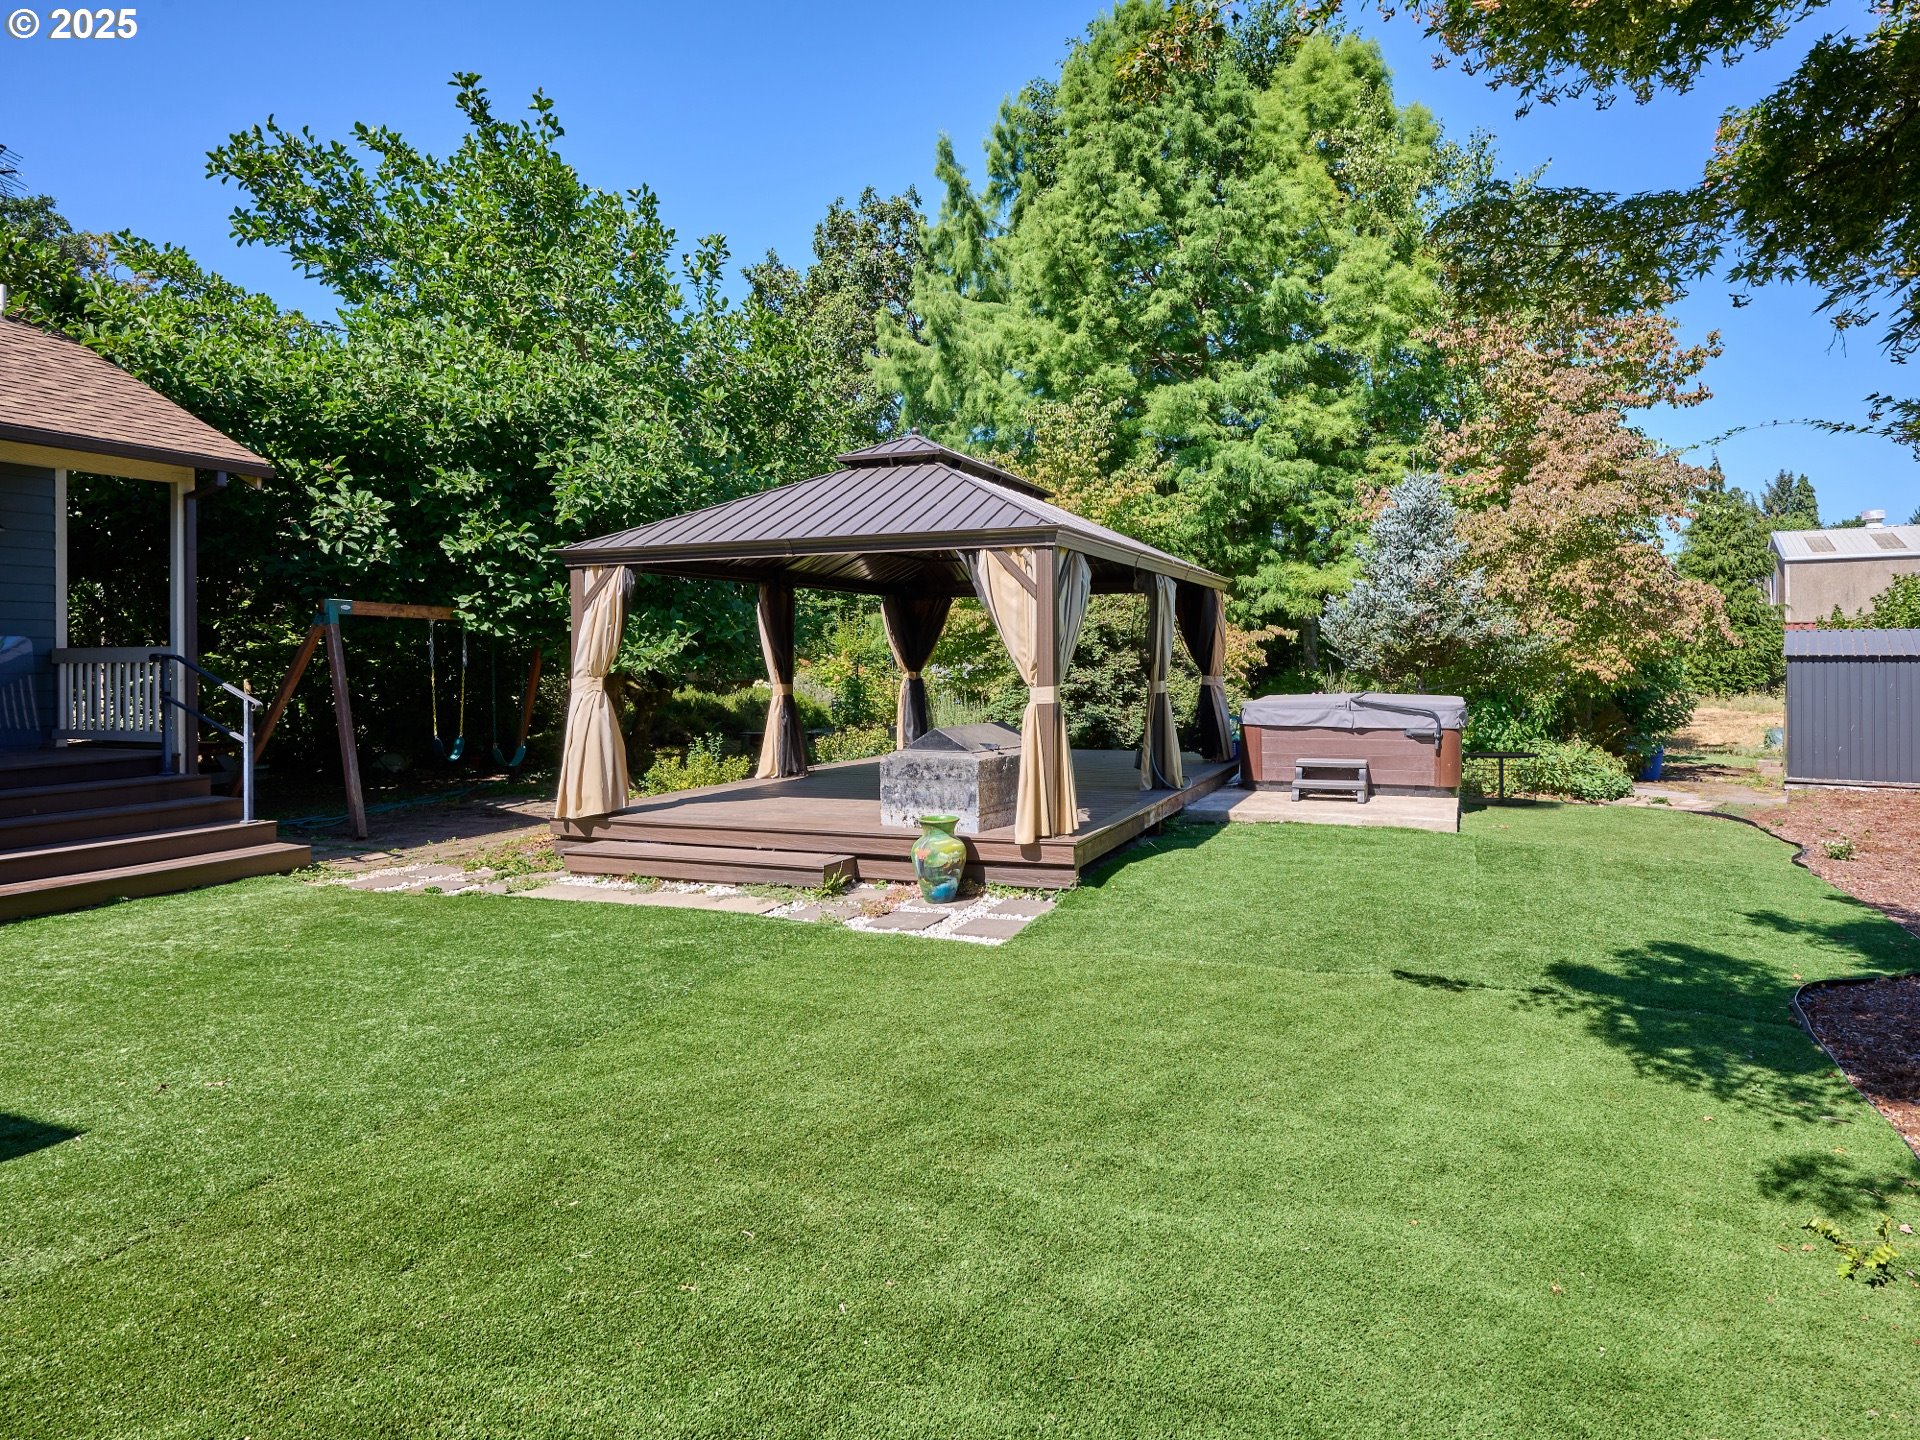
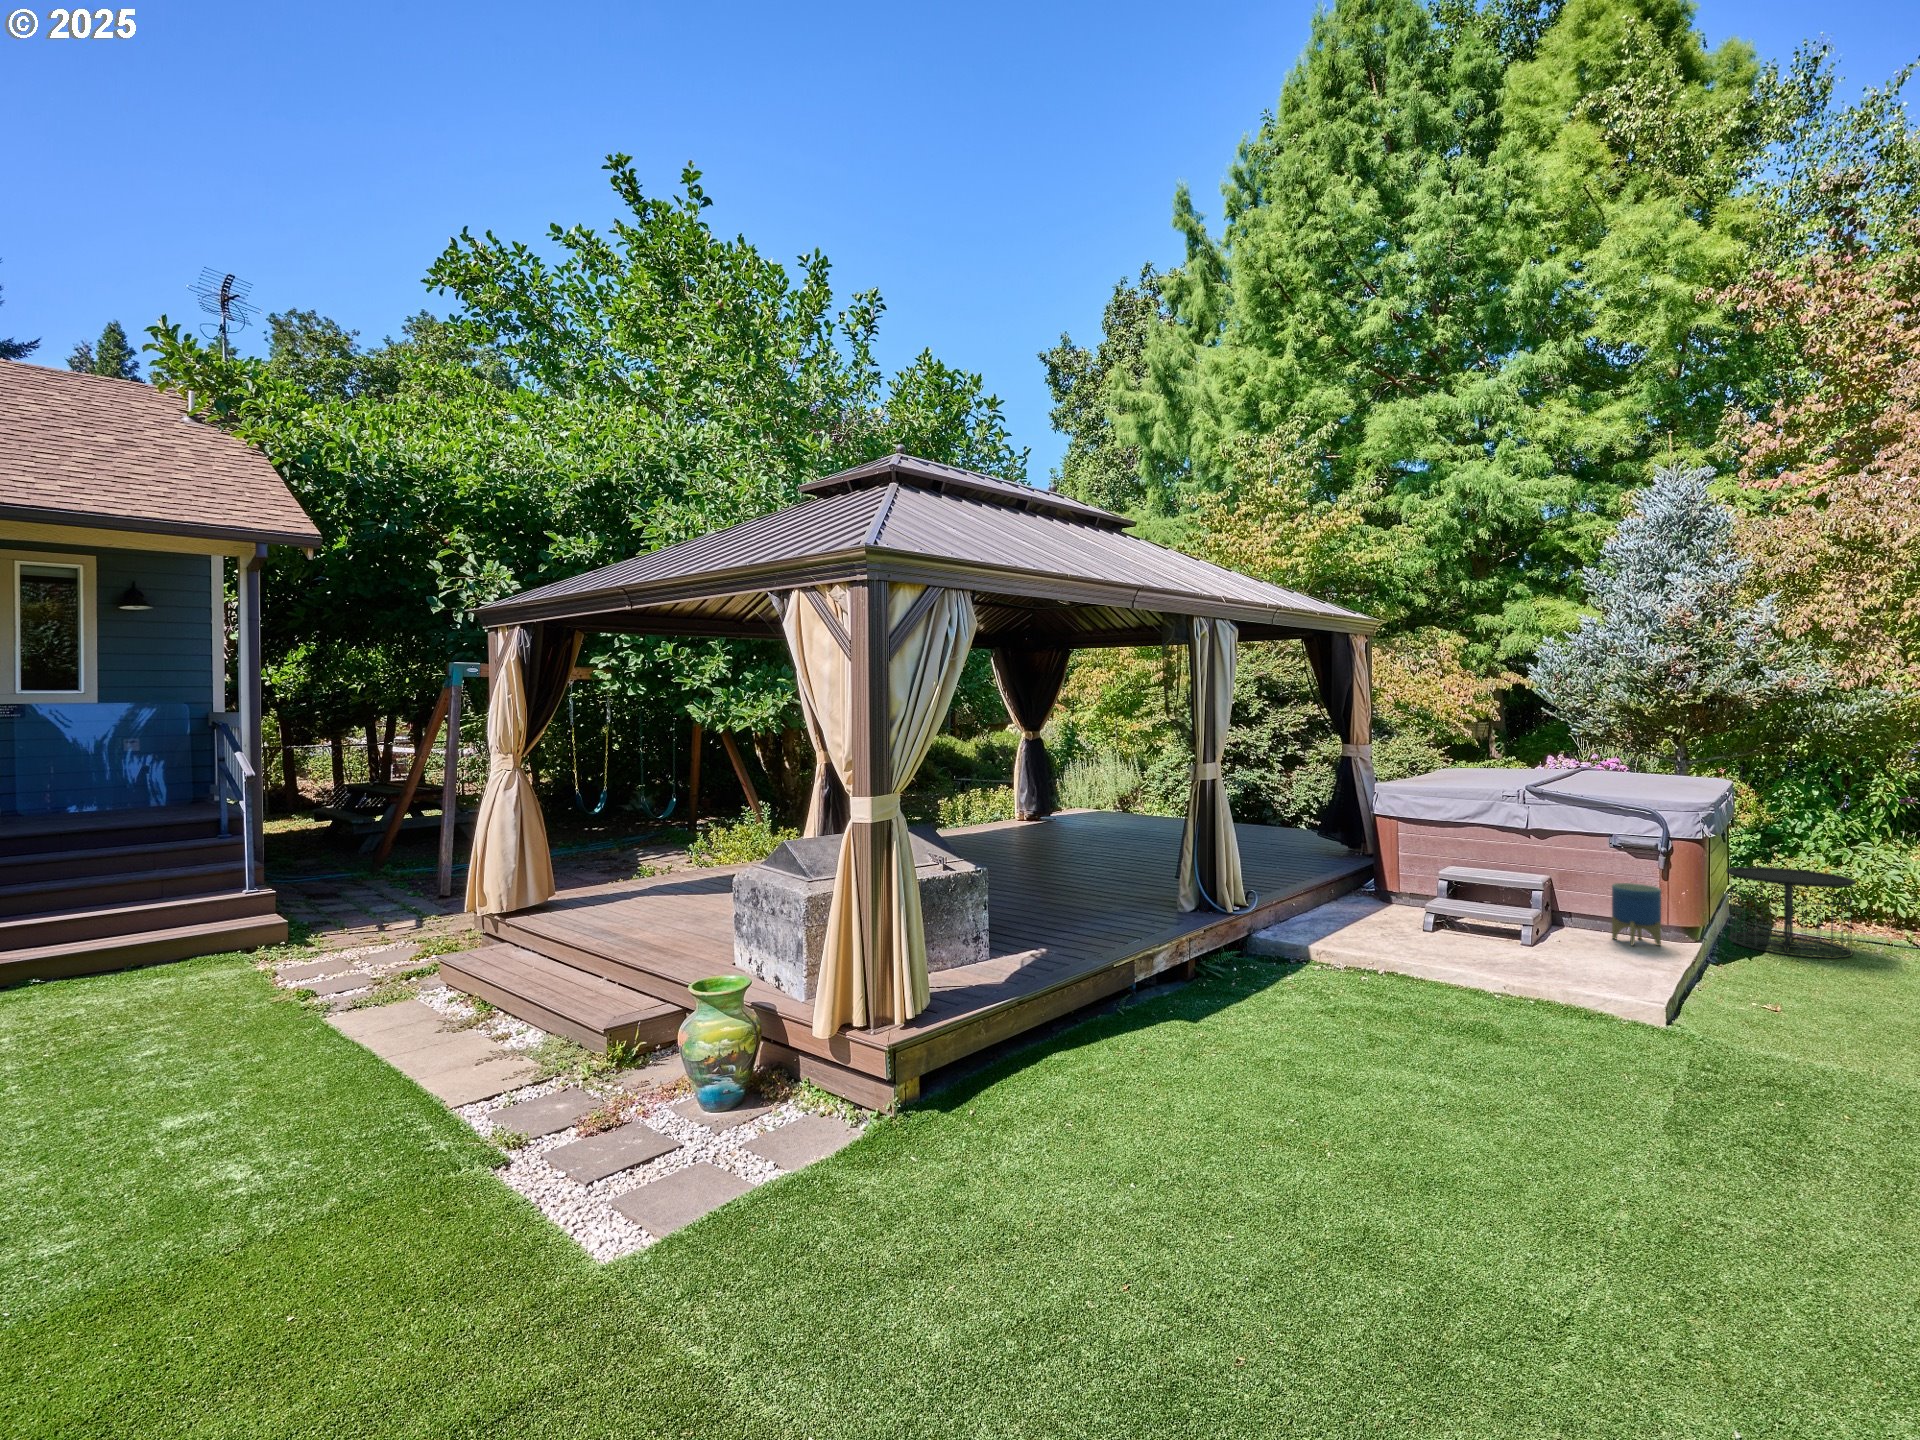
planter: none [1408,762,1439,803] -> present [1612,883,1661,946]

